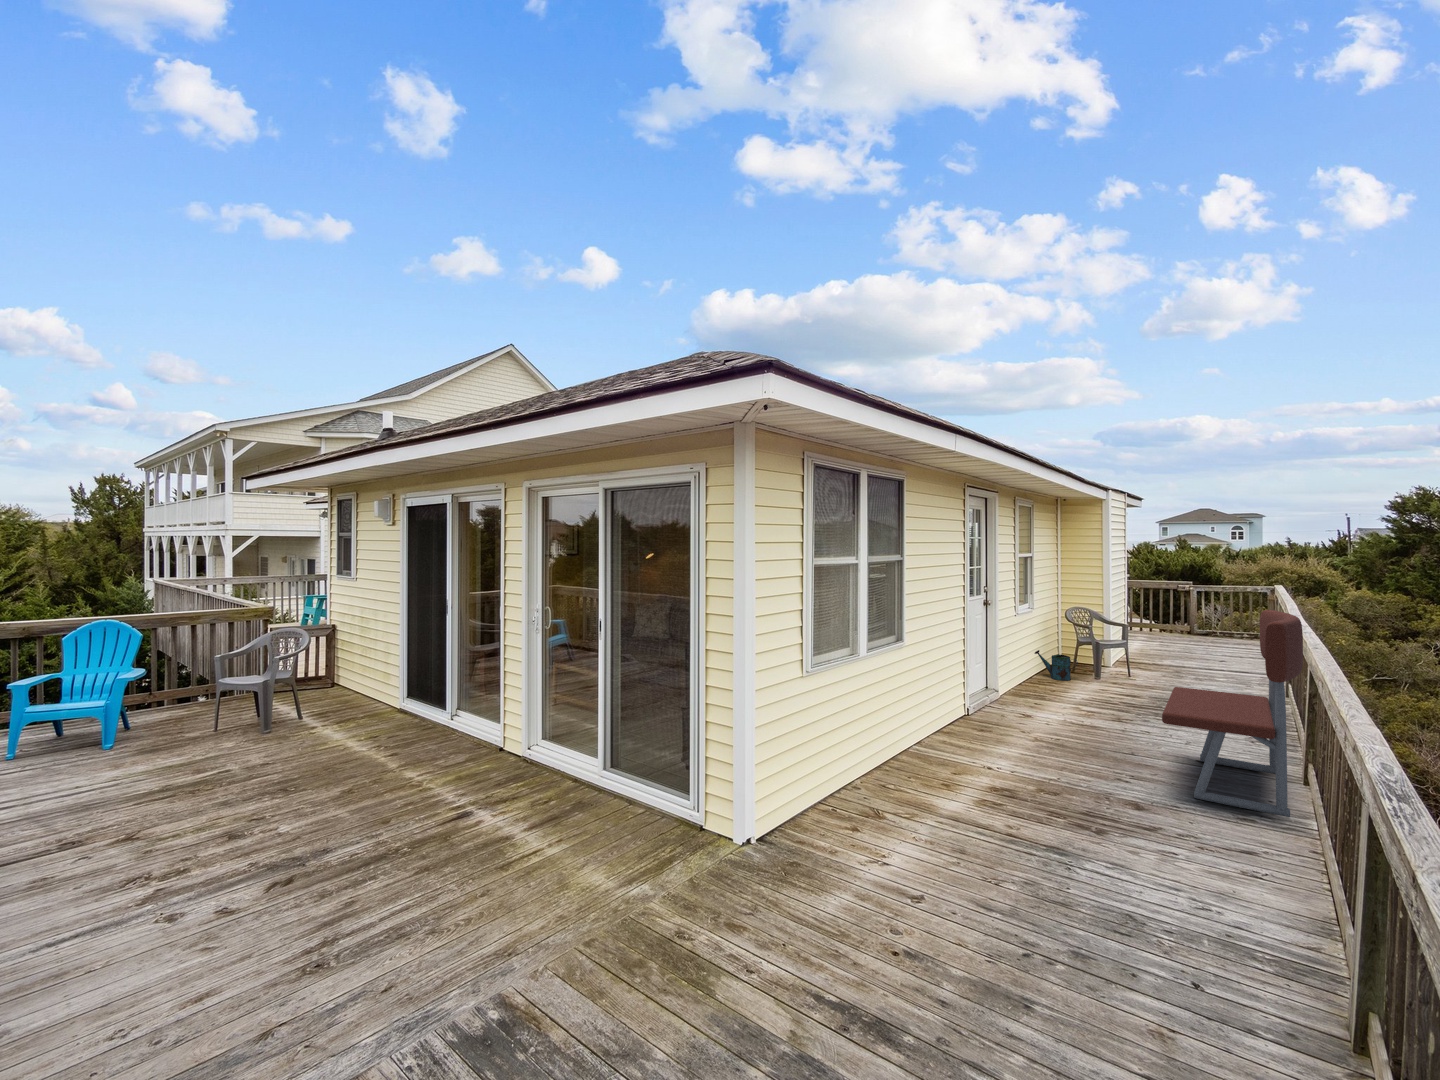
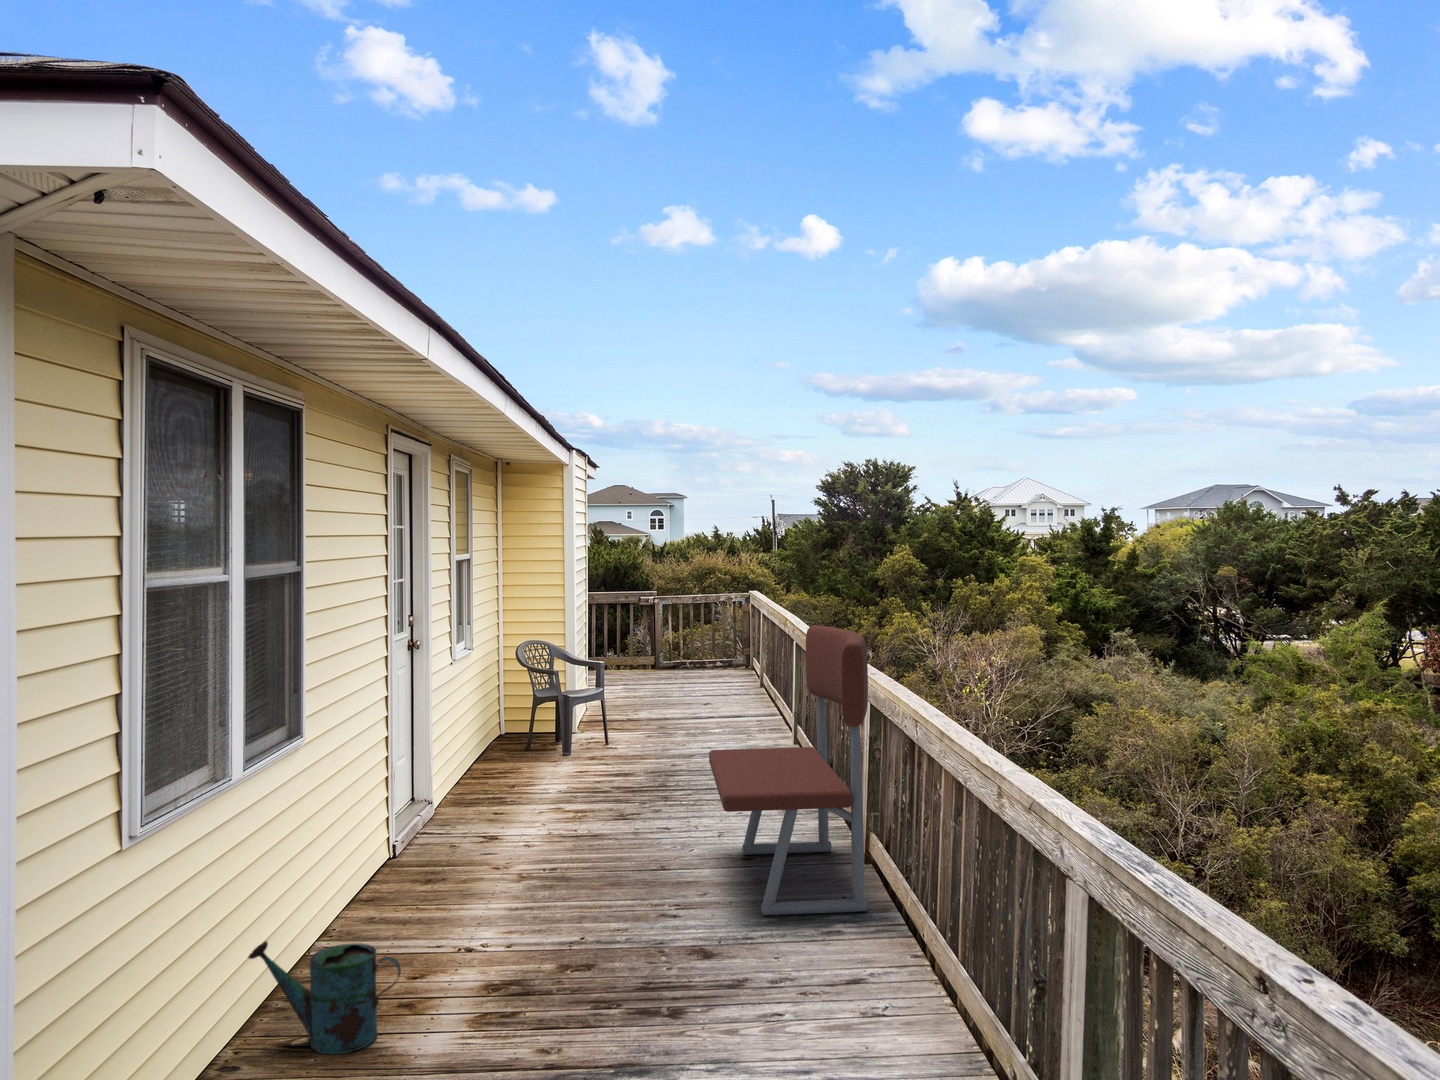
watering can: present [1035,650,1078,681] -> present [248,941,401,1054]

